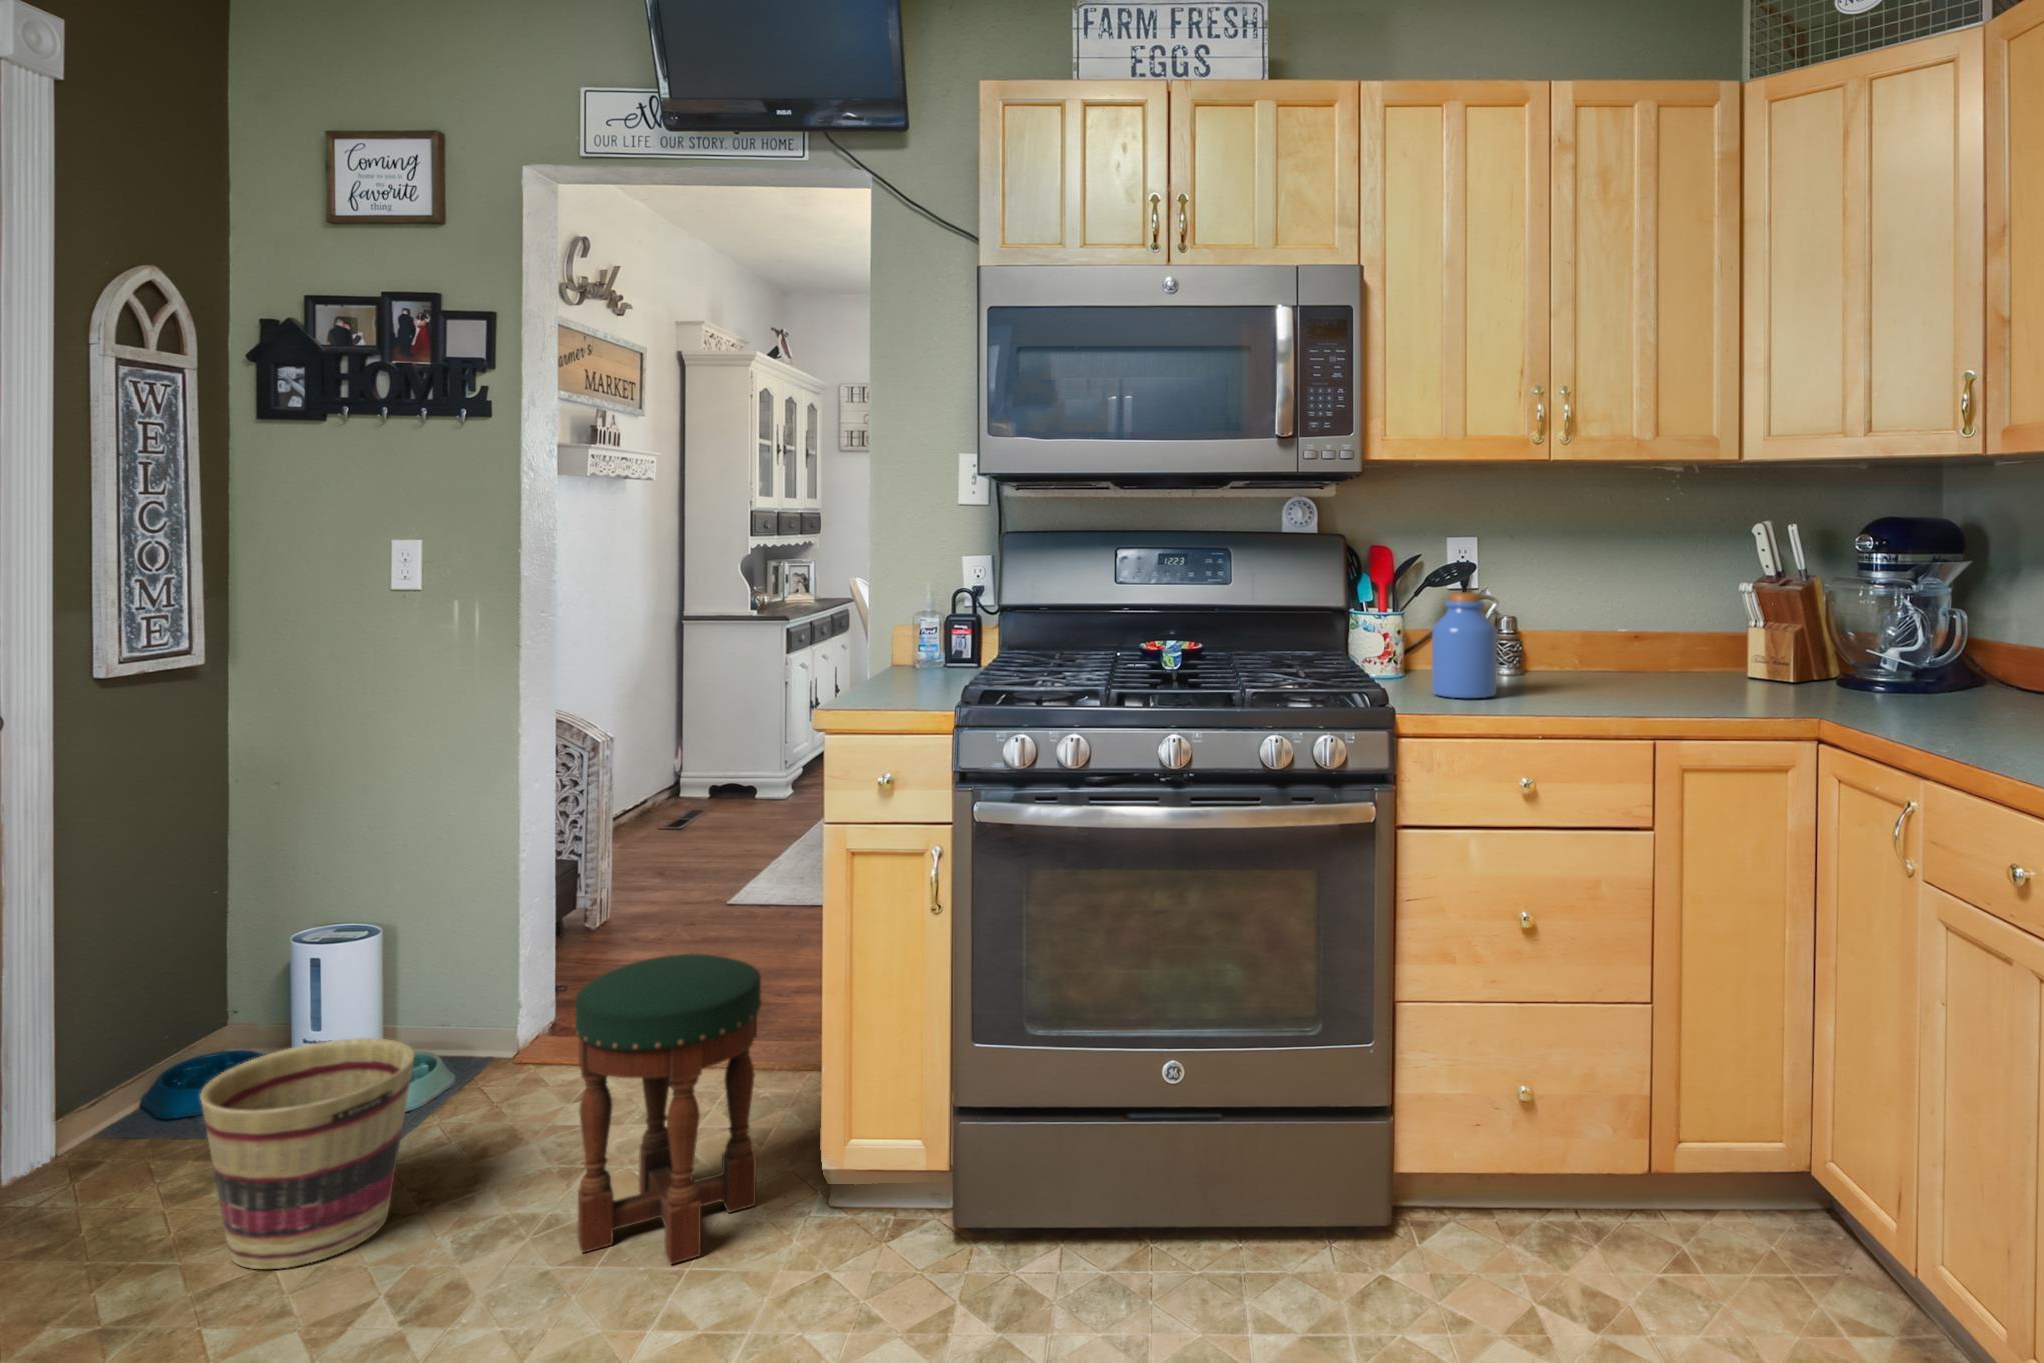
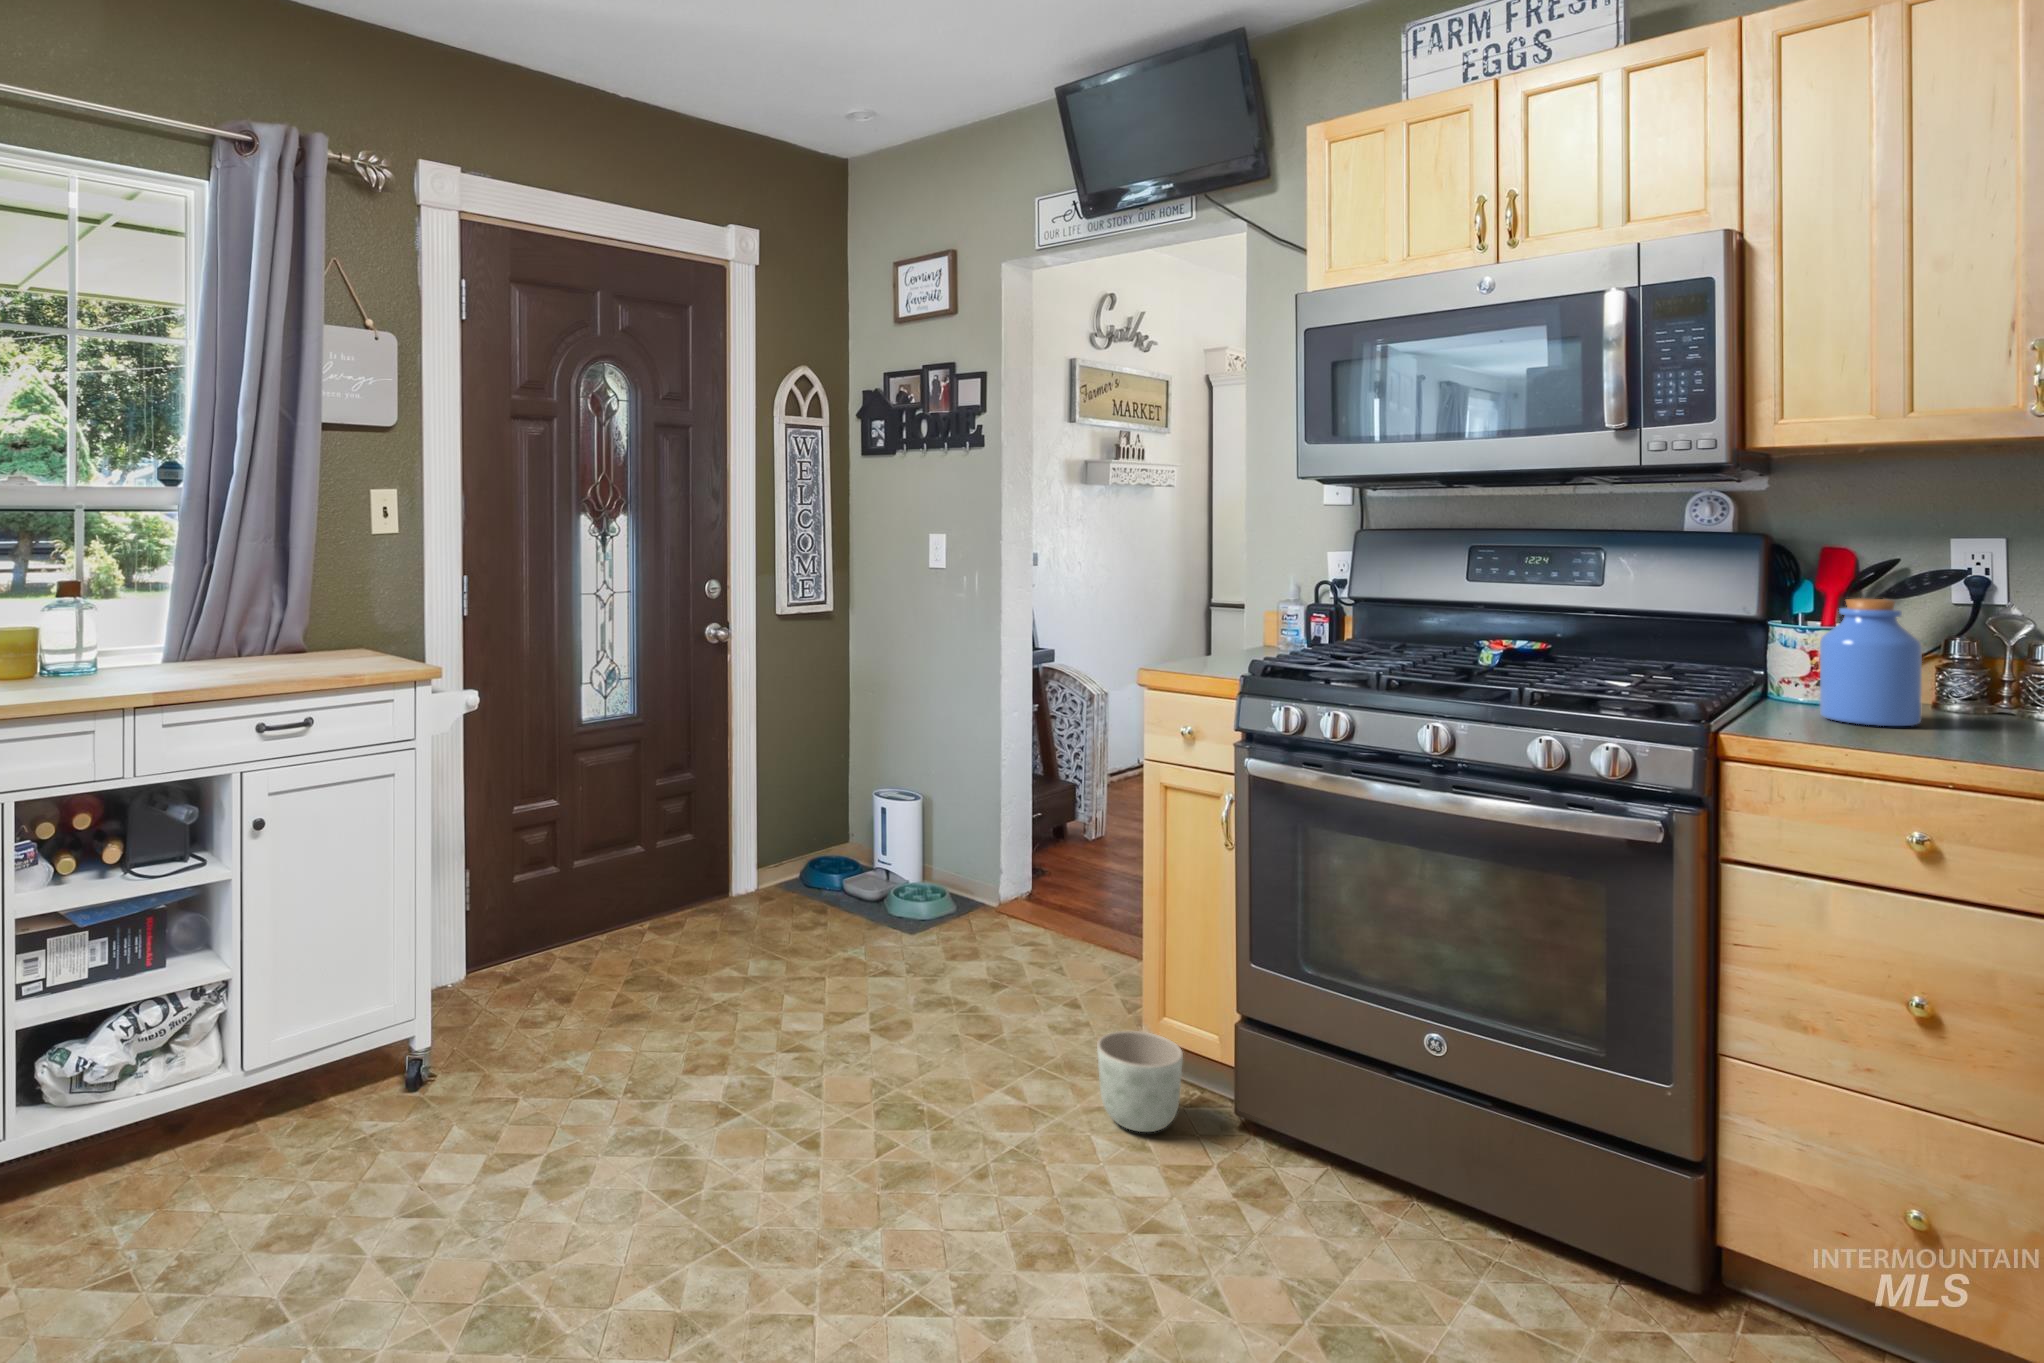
stool: present [575,953,762,1264] -> none [978,845,1107,1069]
basket: present [200,1038,414,1269] -> none [791,858,902,992]
planter: none [790,1161,899,1295] -> present [1097,1031,1183,1132]

